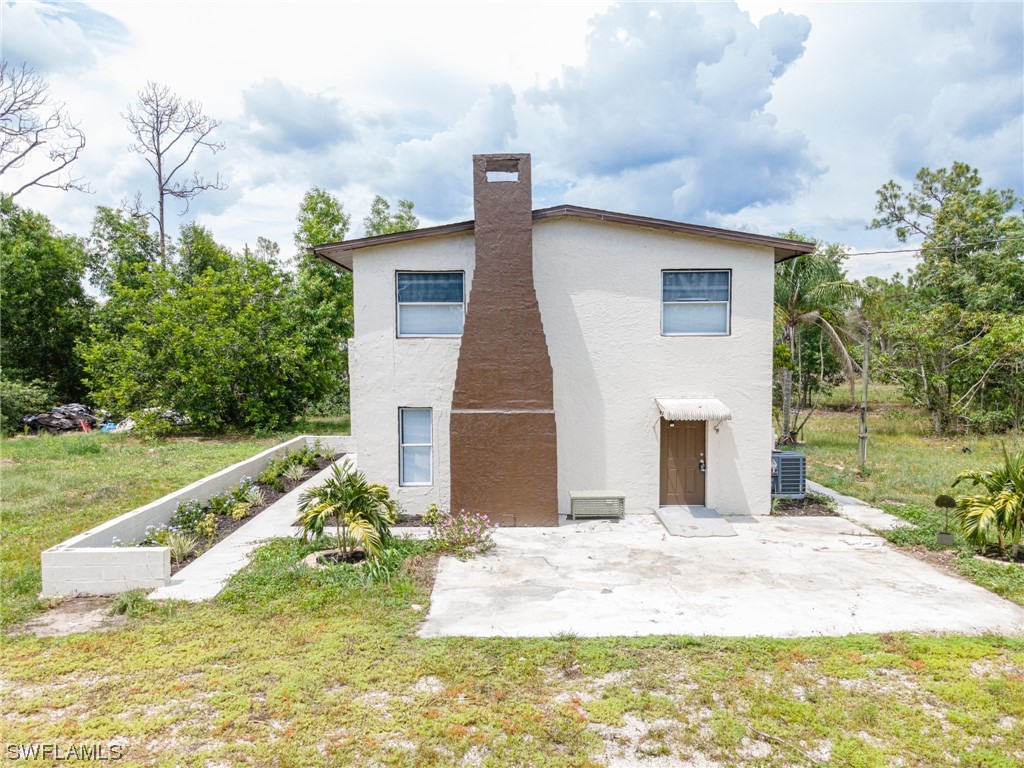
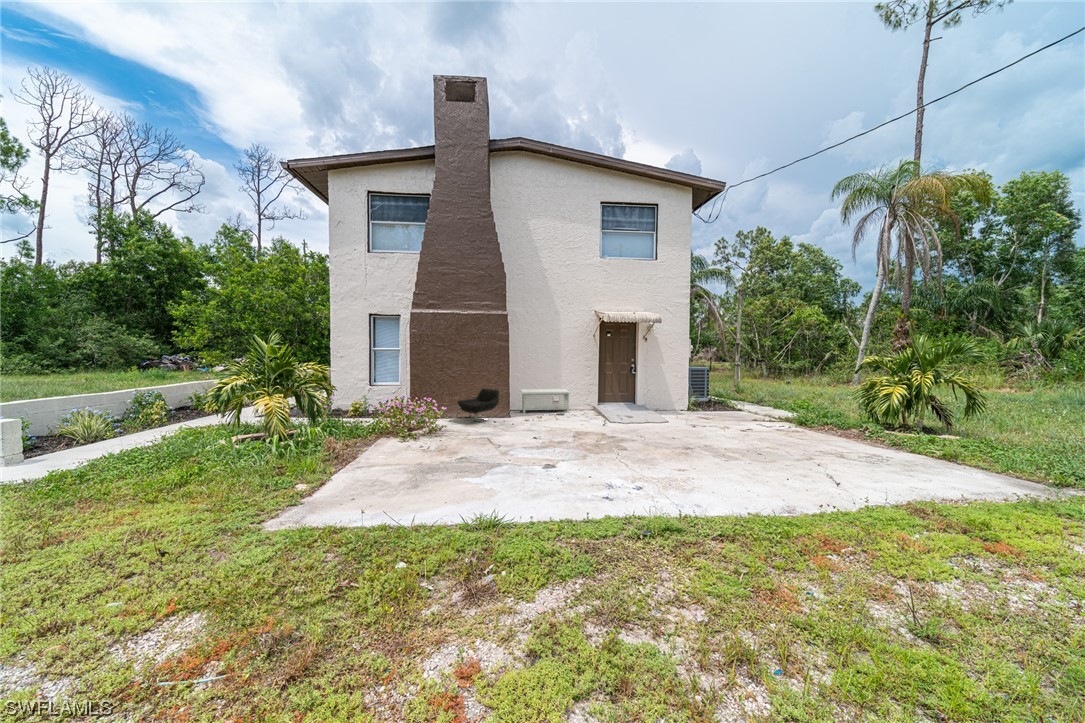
lounge chair: none [503,494,548,535] -> present [458,388,499,422]
potted tree: present [934,494,957,546] -> none [839,382,862,427]

